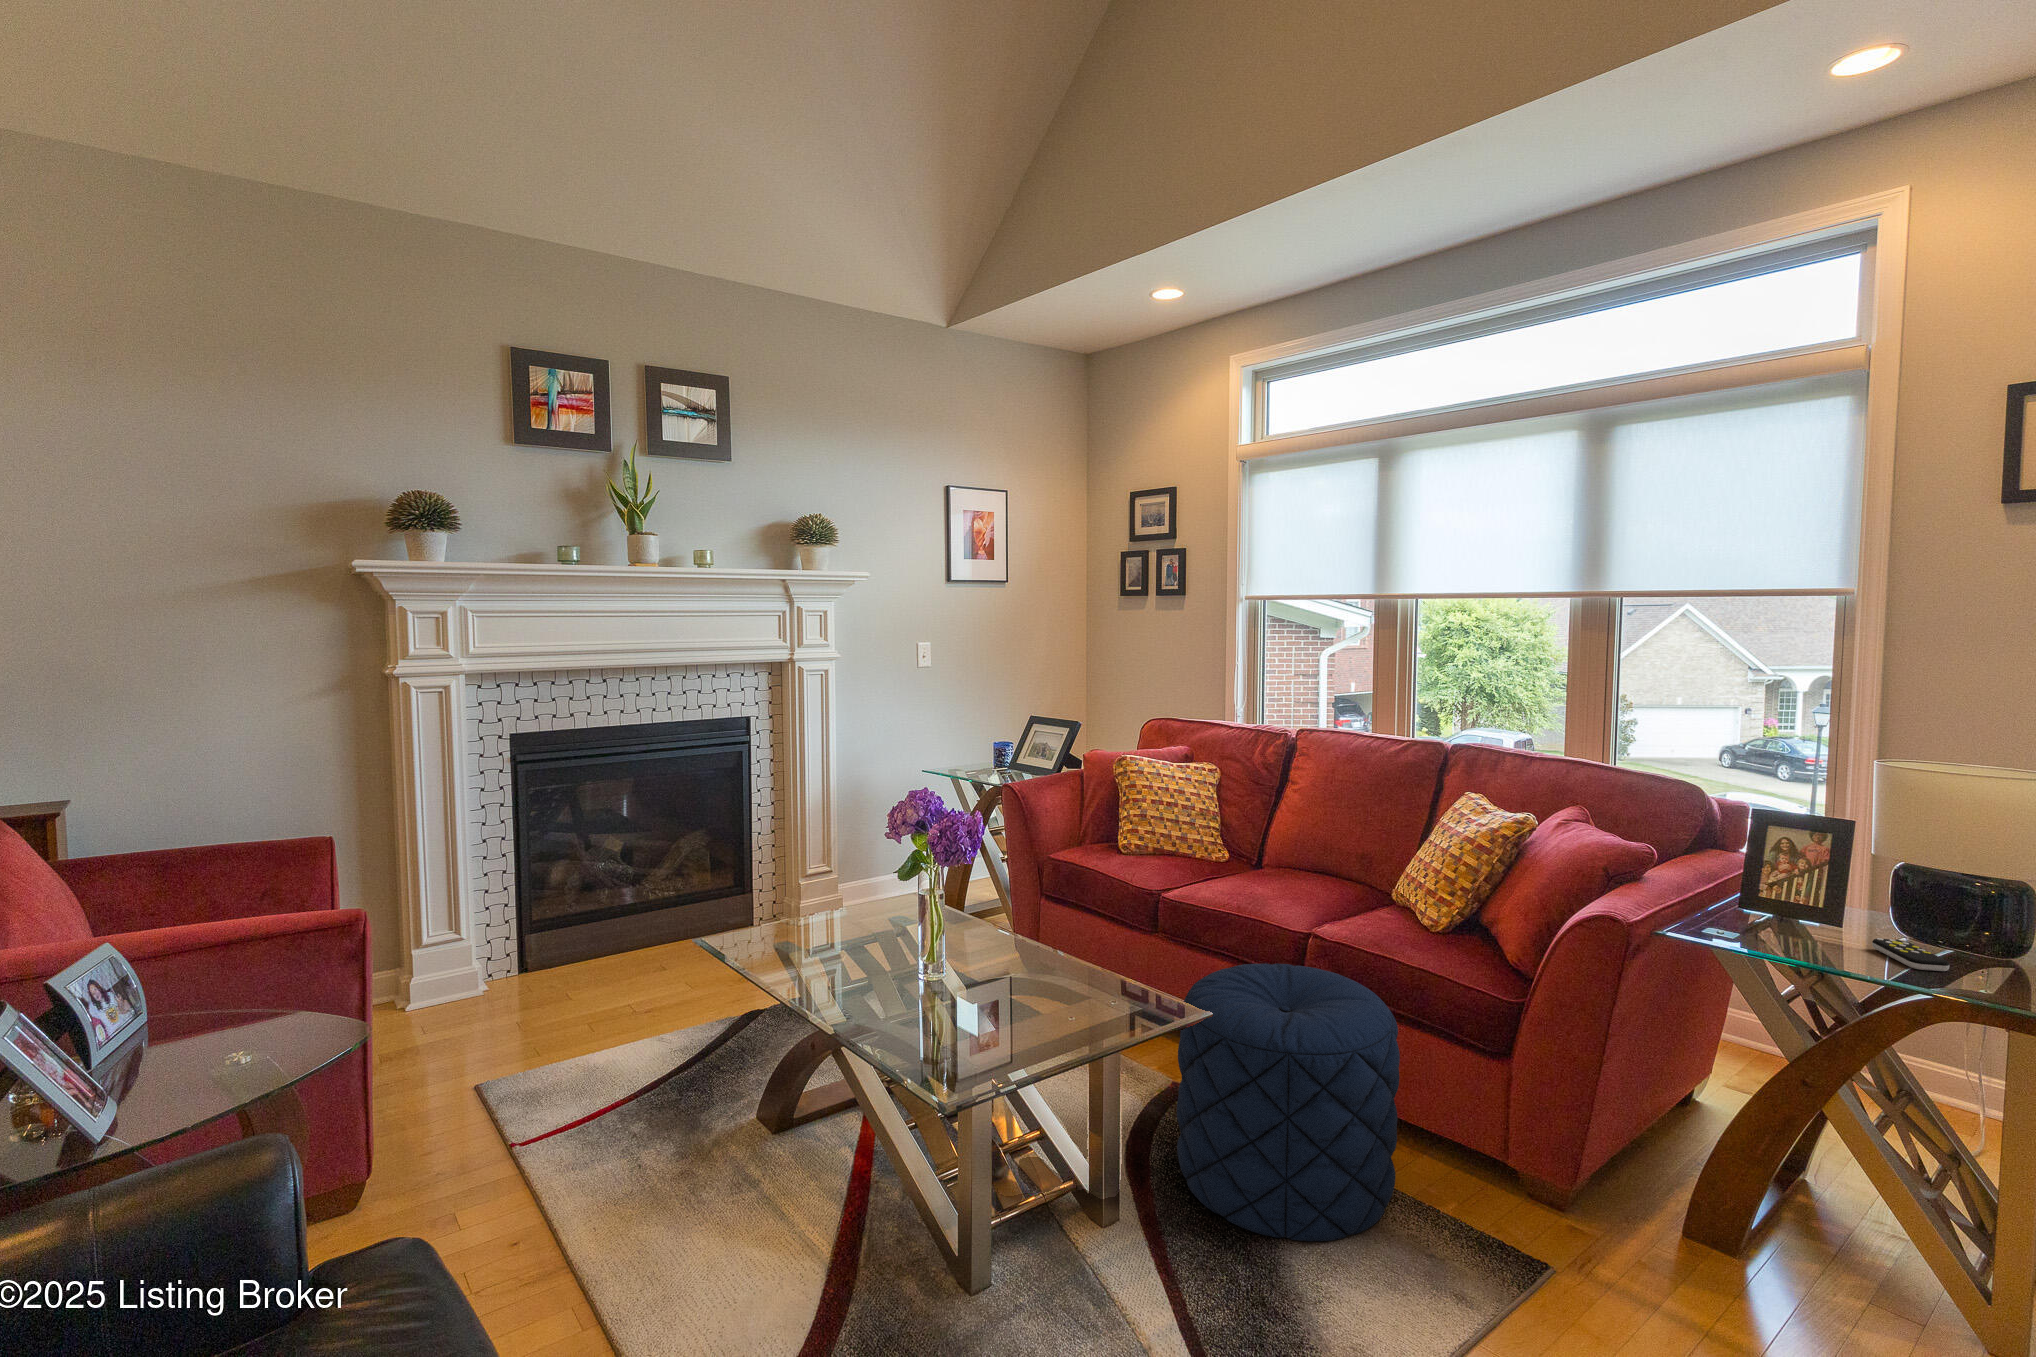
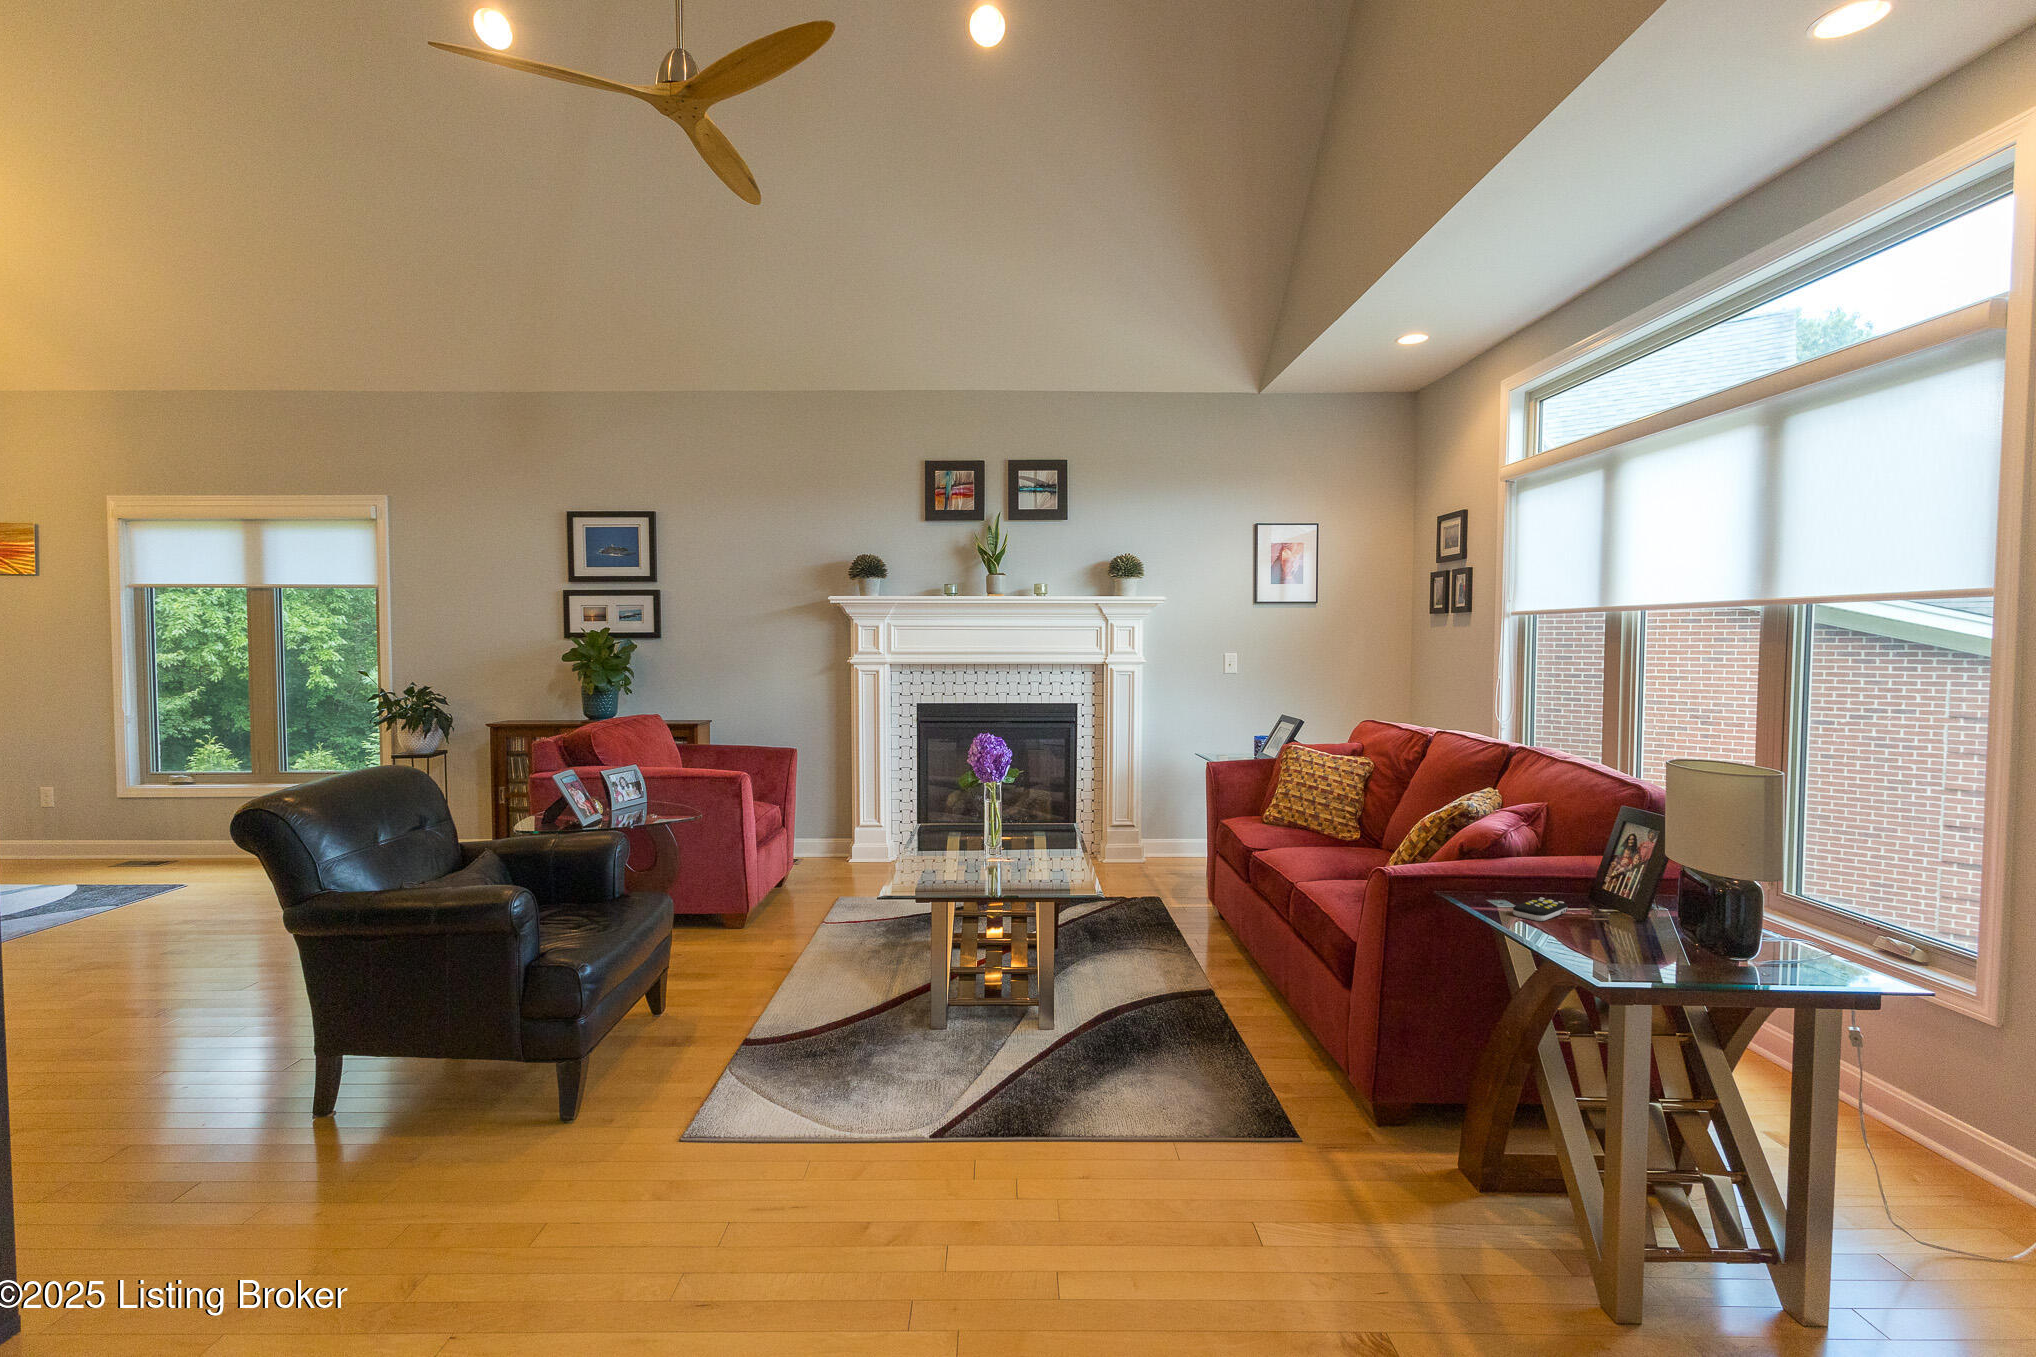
pouf: present [1177,963,1400,1241] -> none [1101,883,1265,1075]

